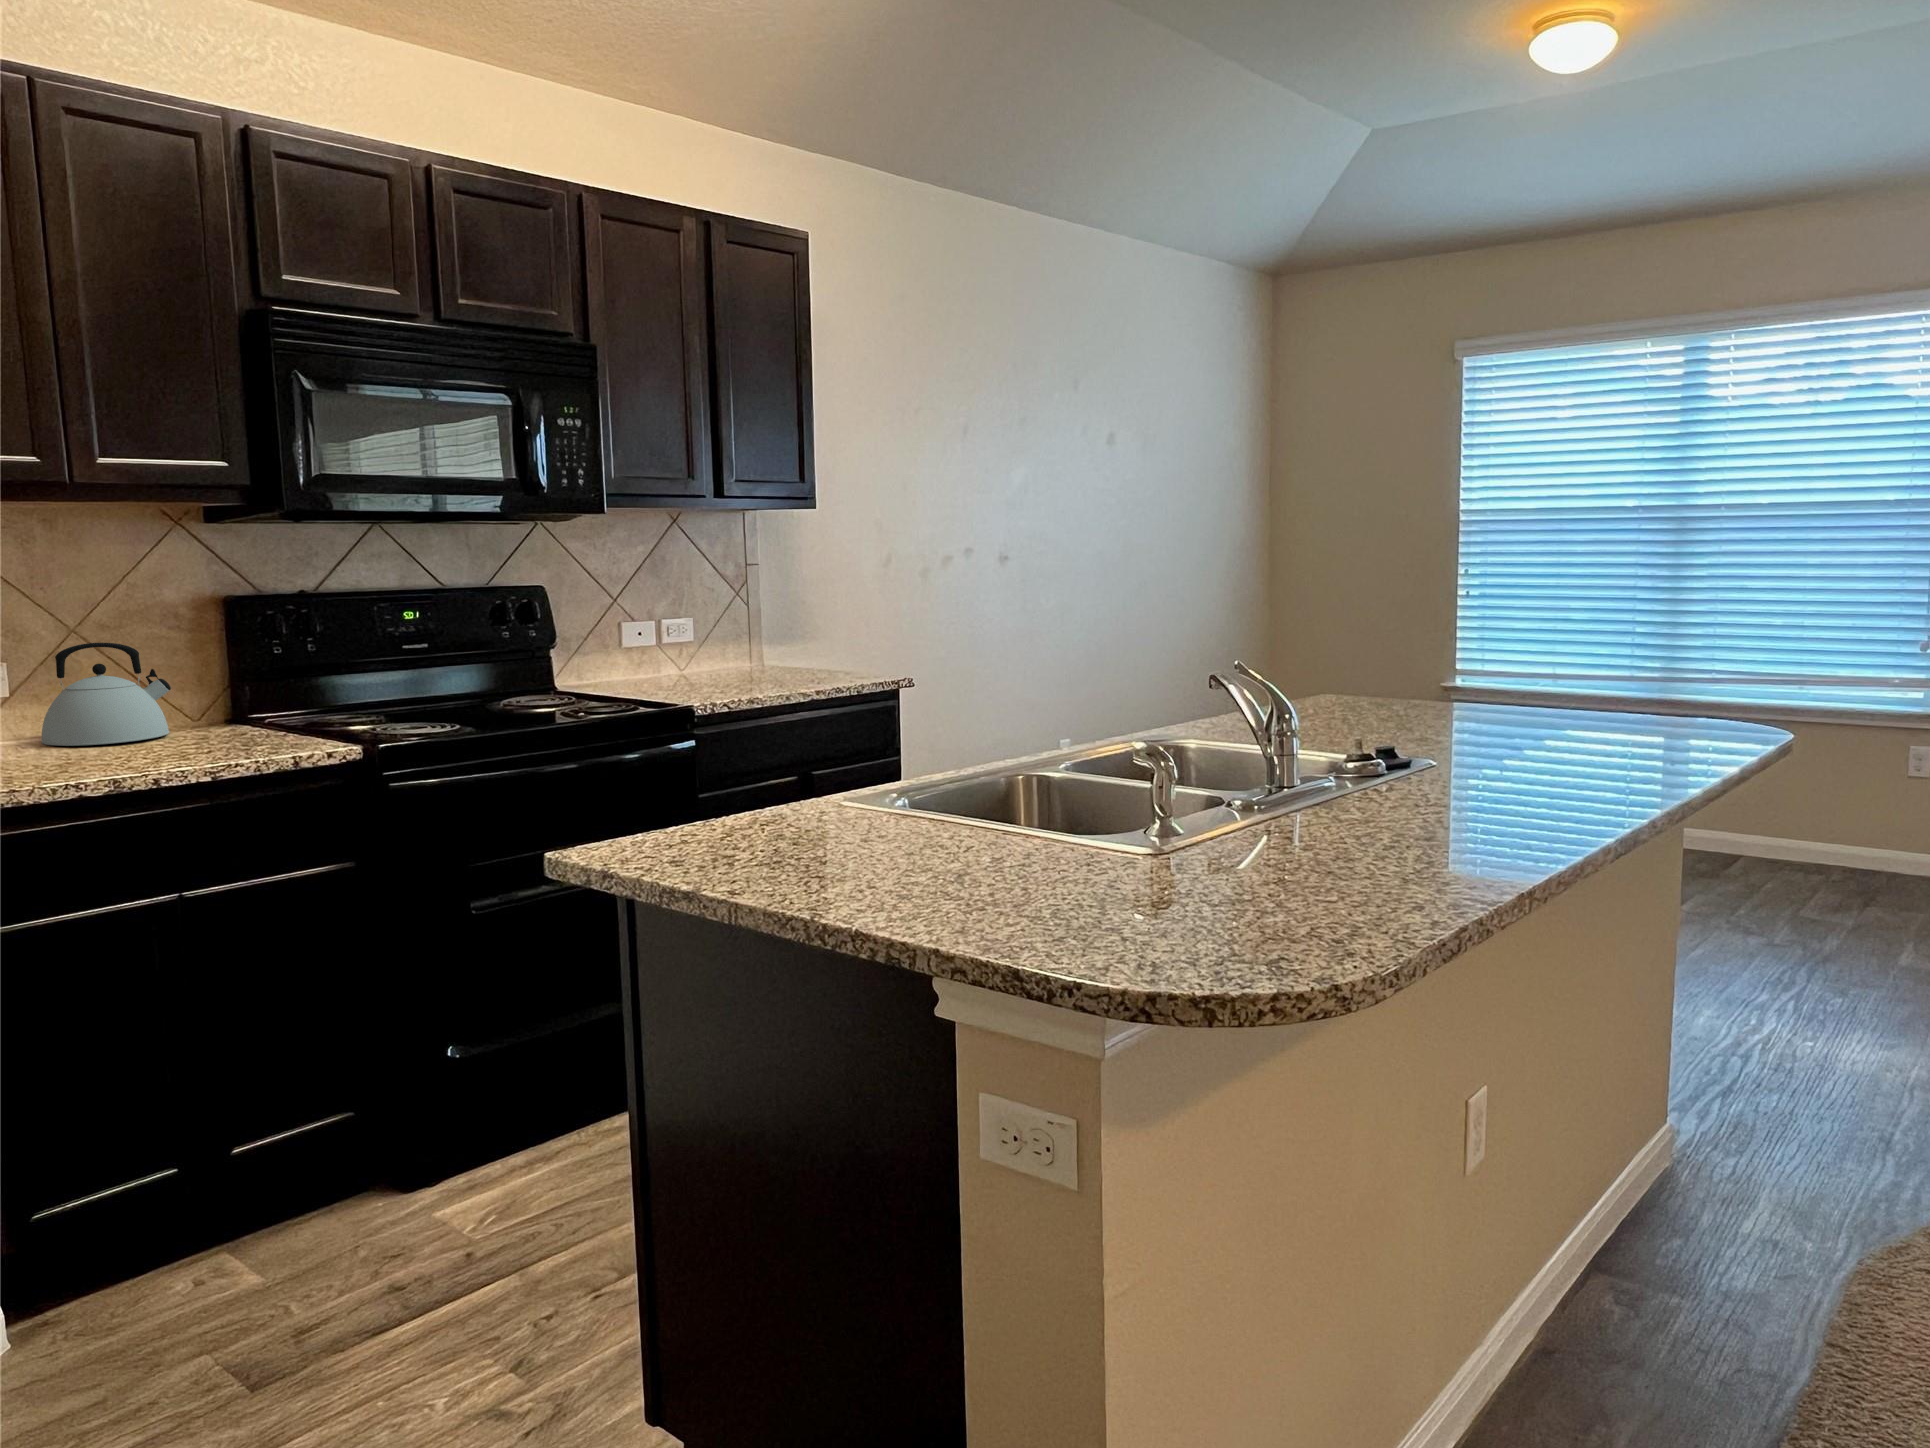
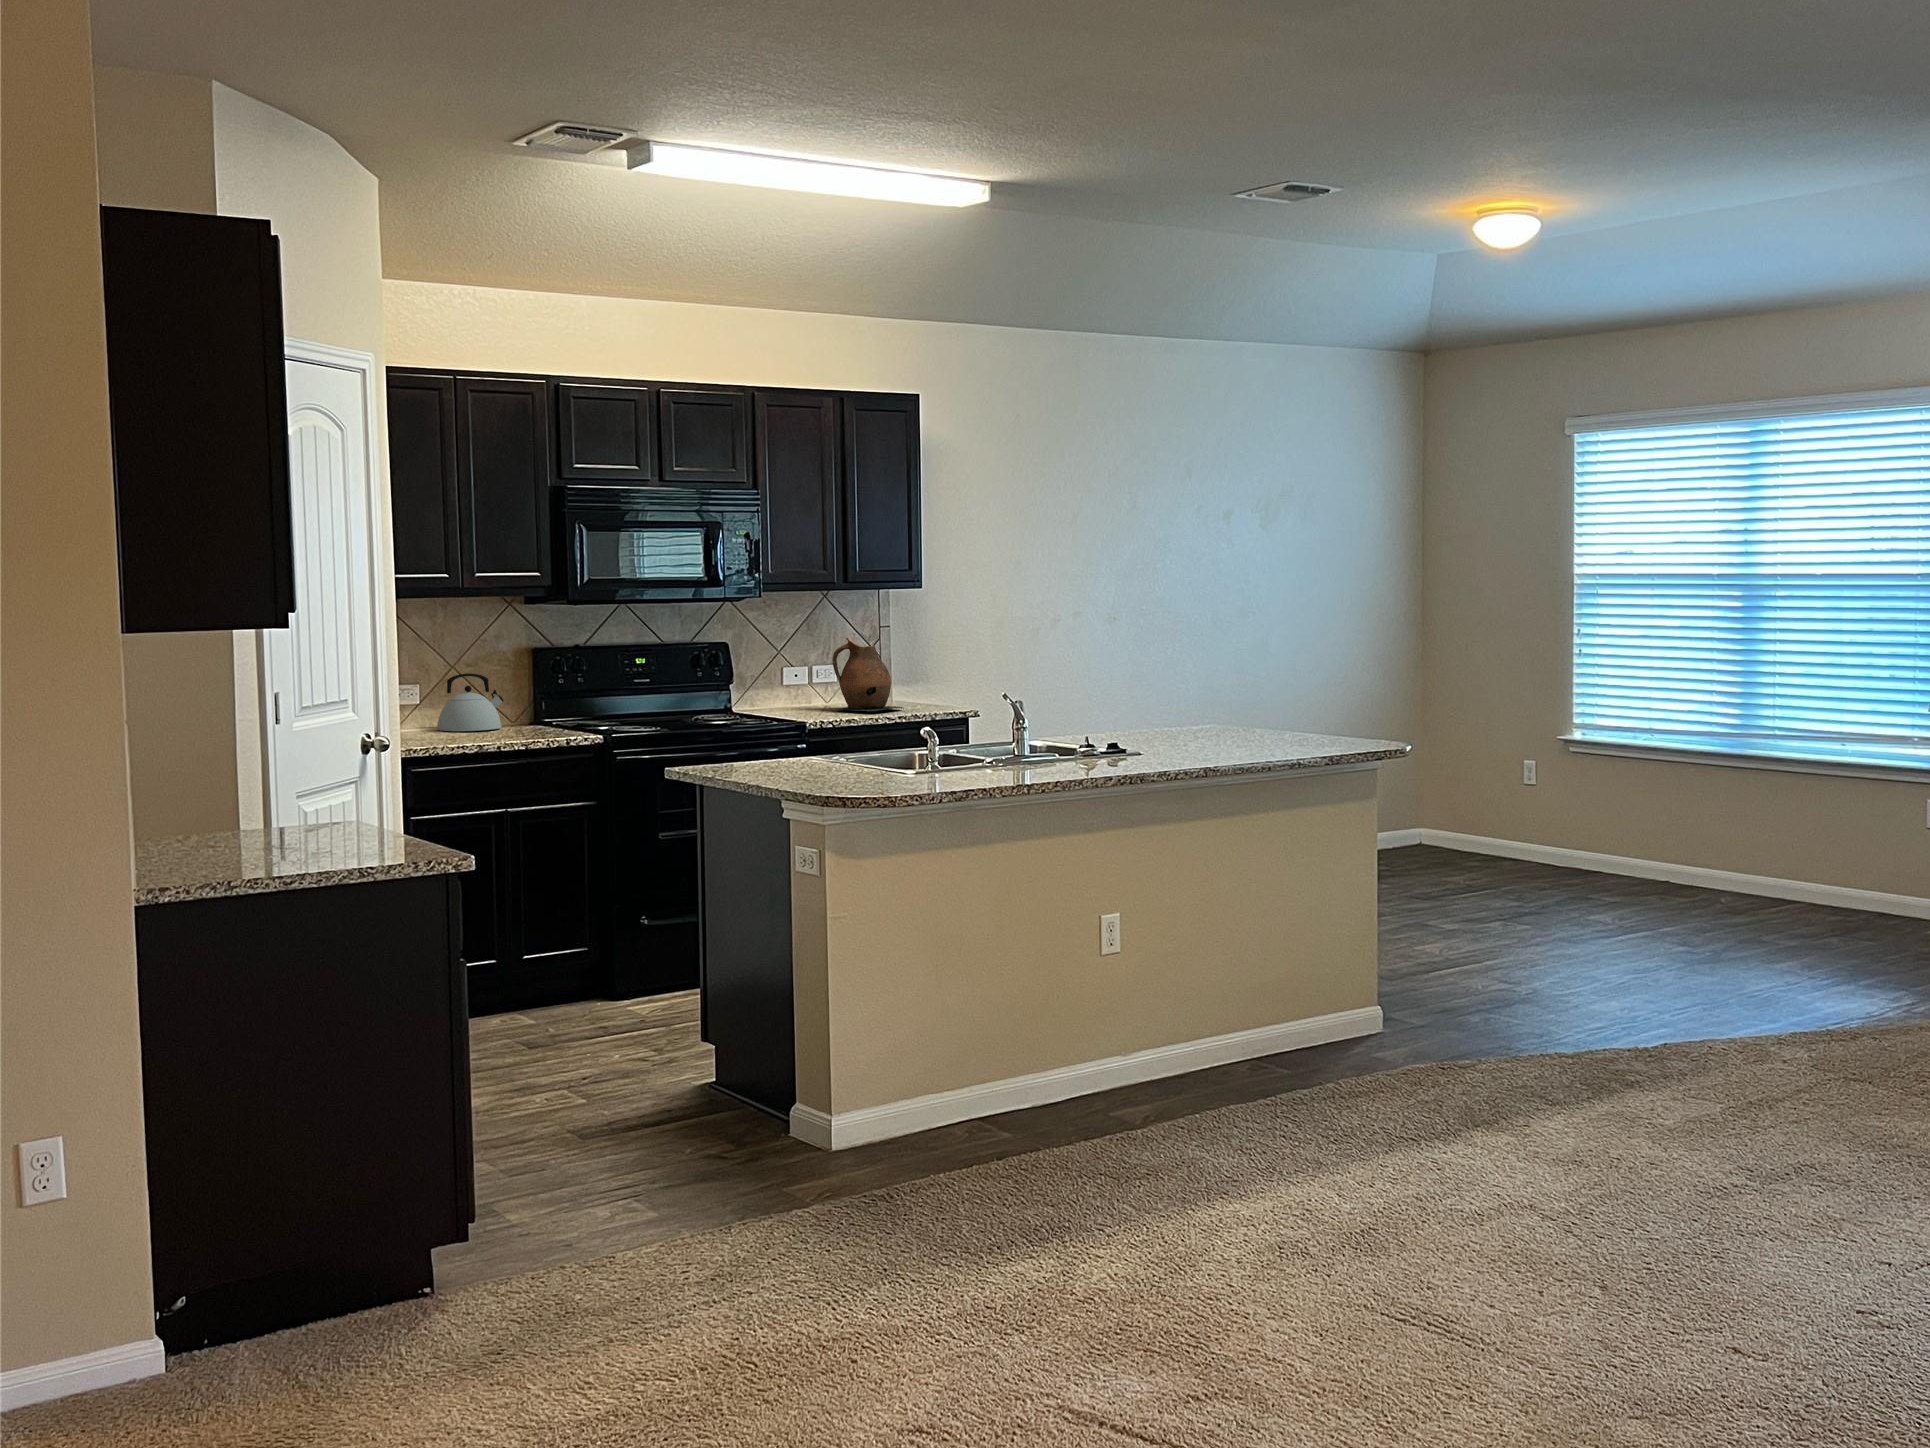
ceramic pitcher: none [697,579,798,684] -> present [832,638,904,712]

